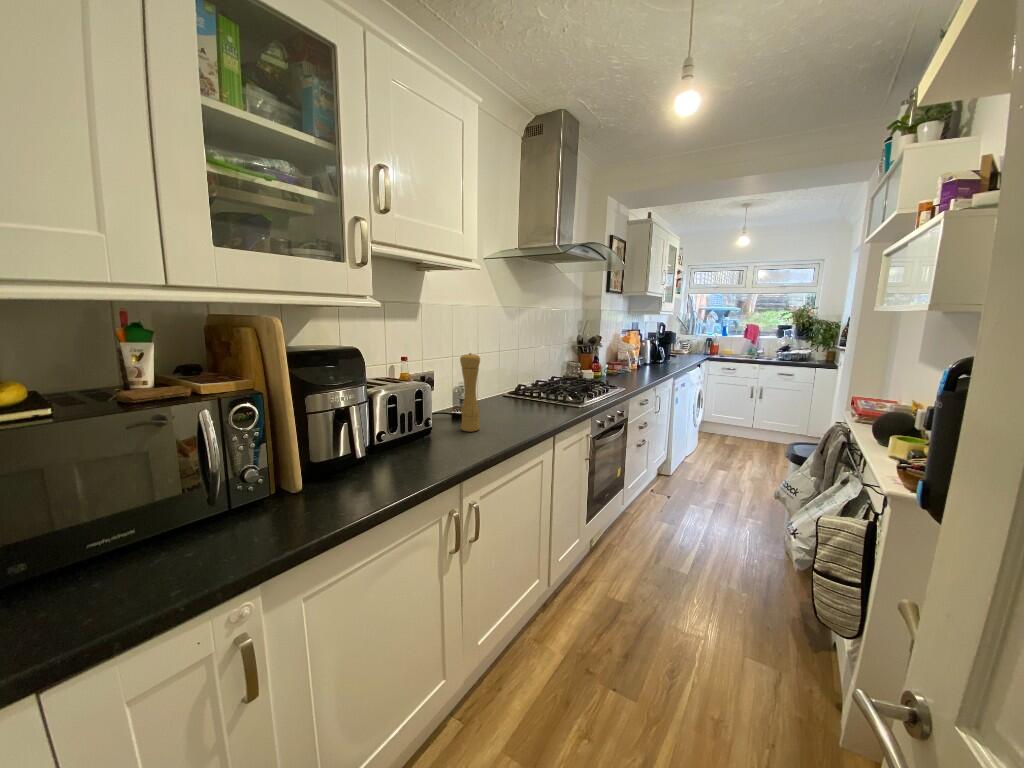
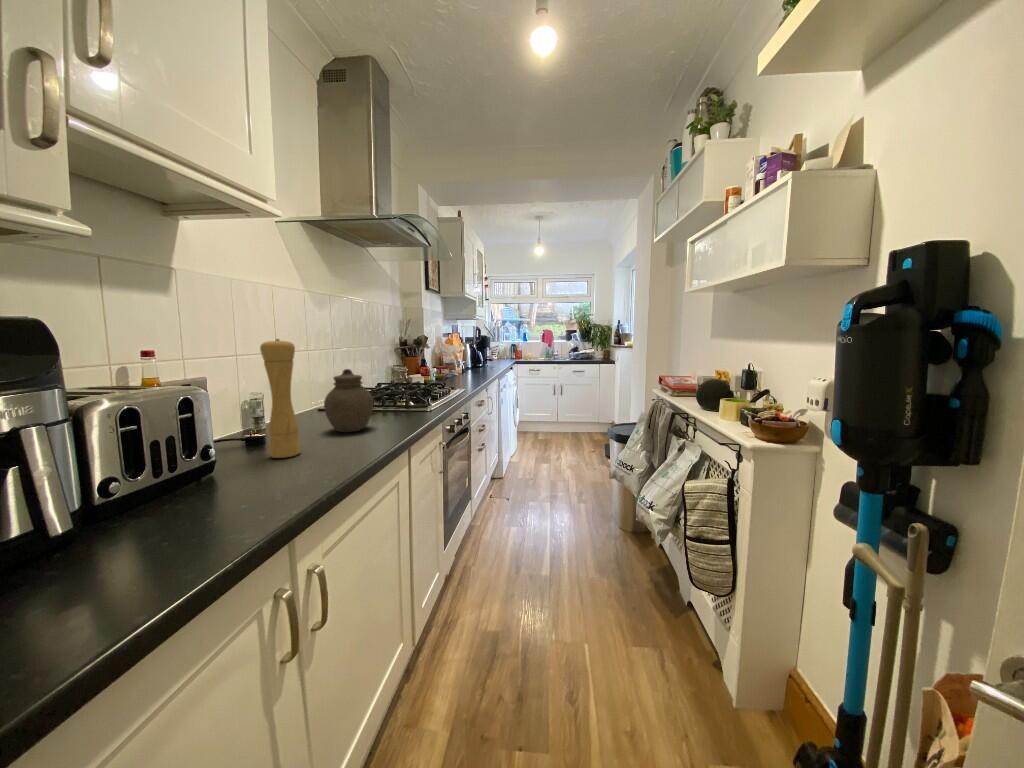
jar: none [500,372,534,418] -> present [324,369,373,432]

